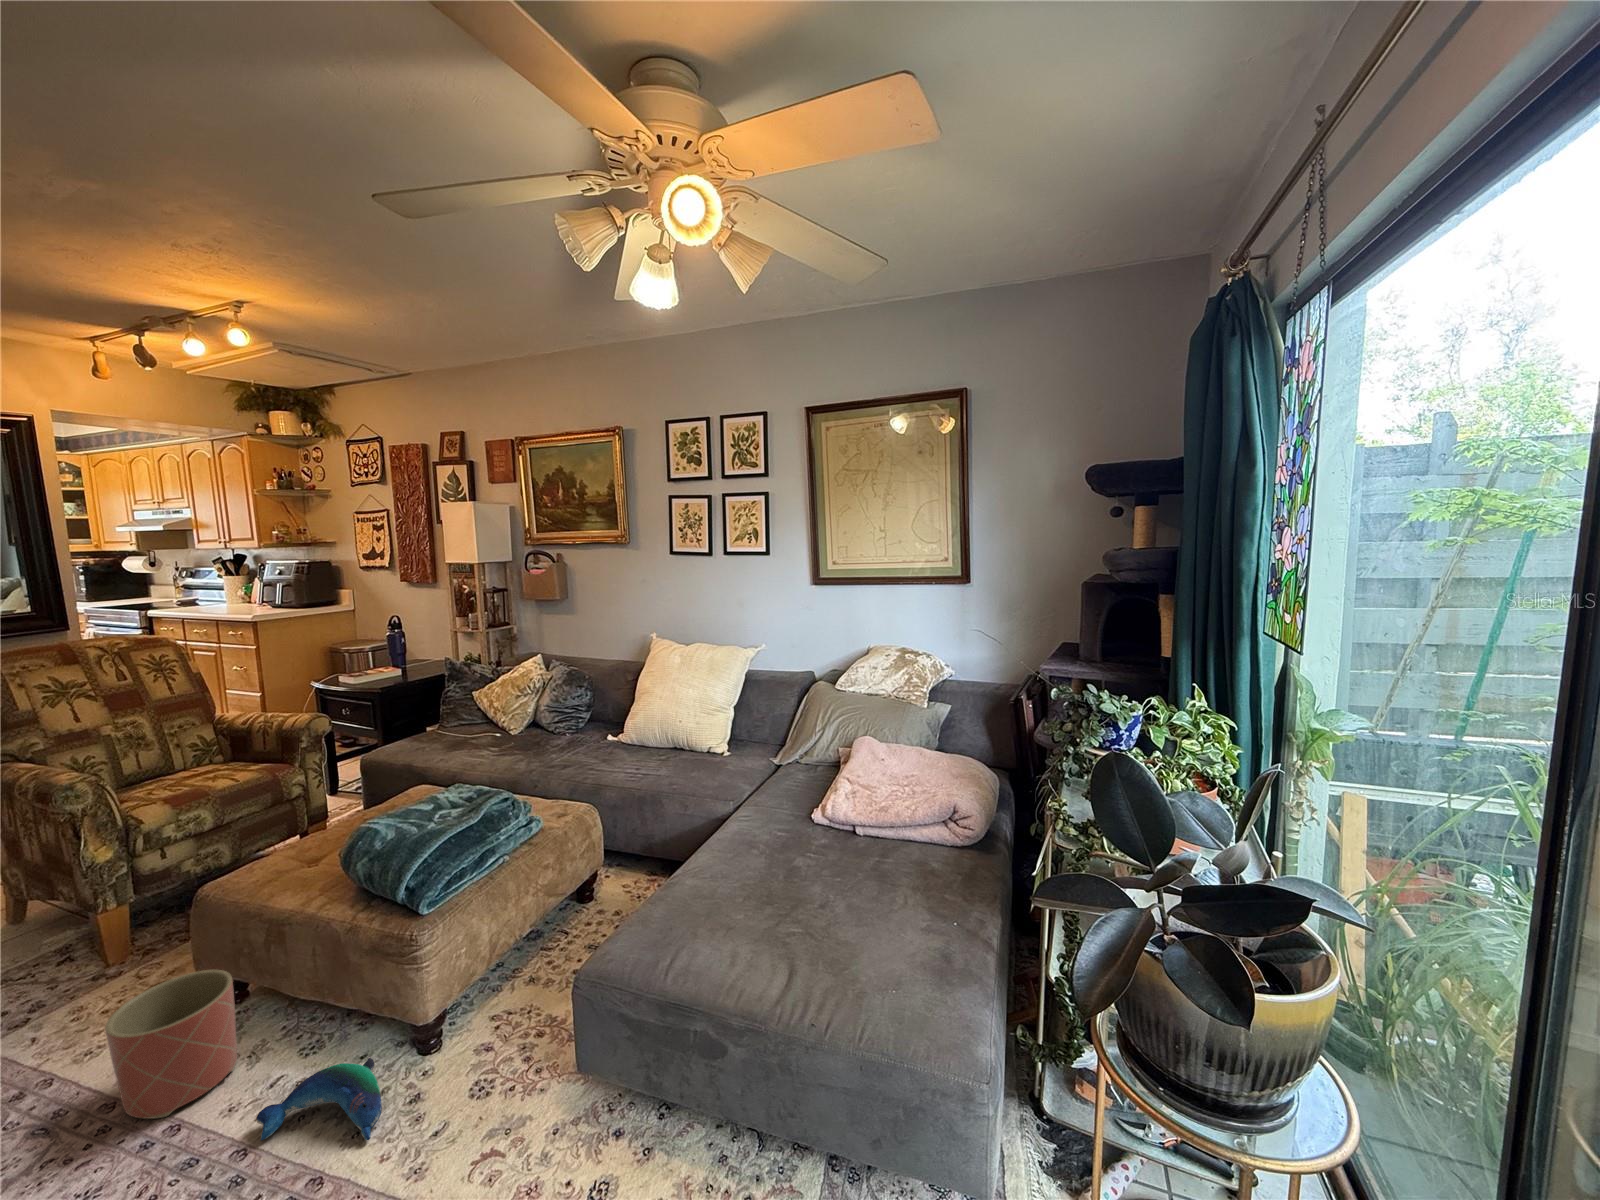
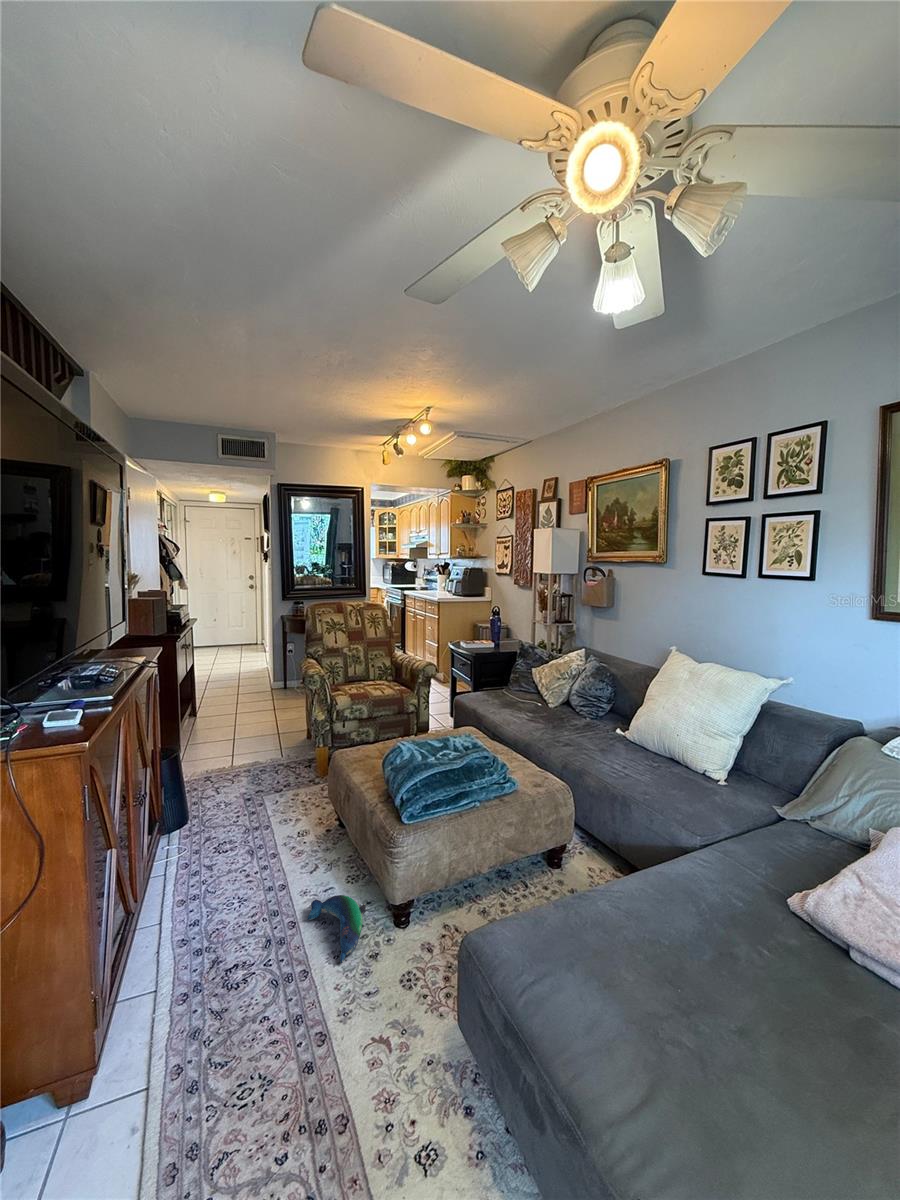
planter: present [105,970,237,1119] -> none [278,796,332,873]

